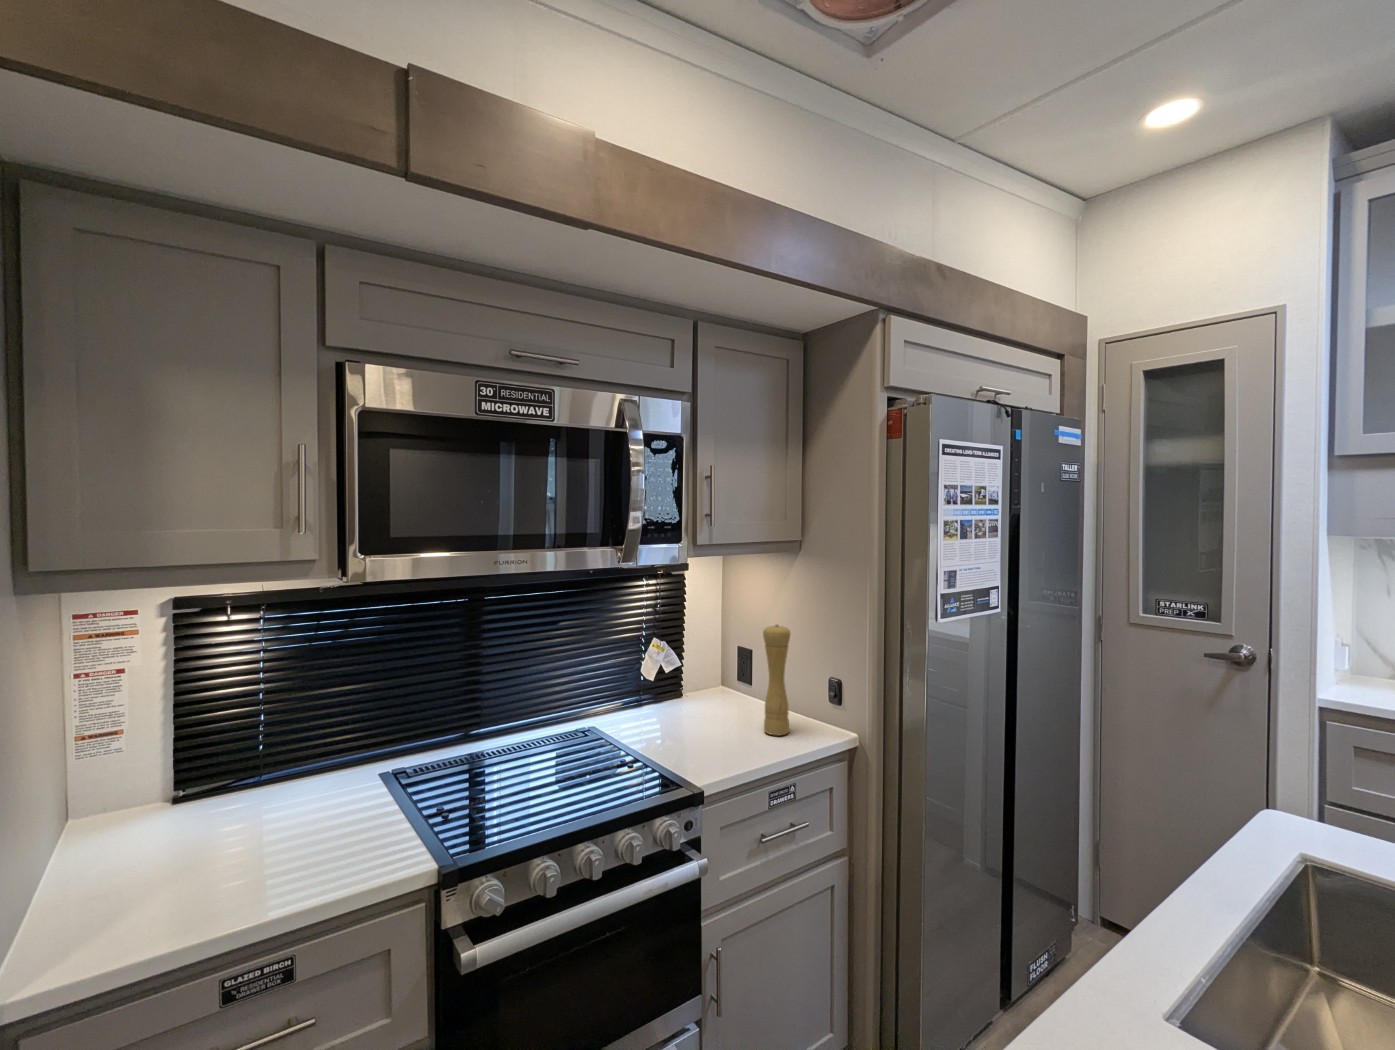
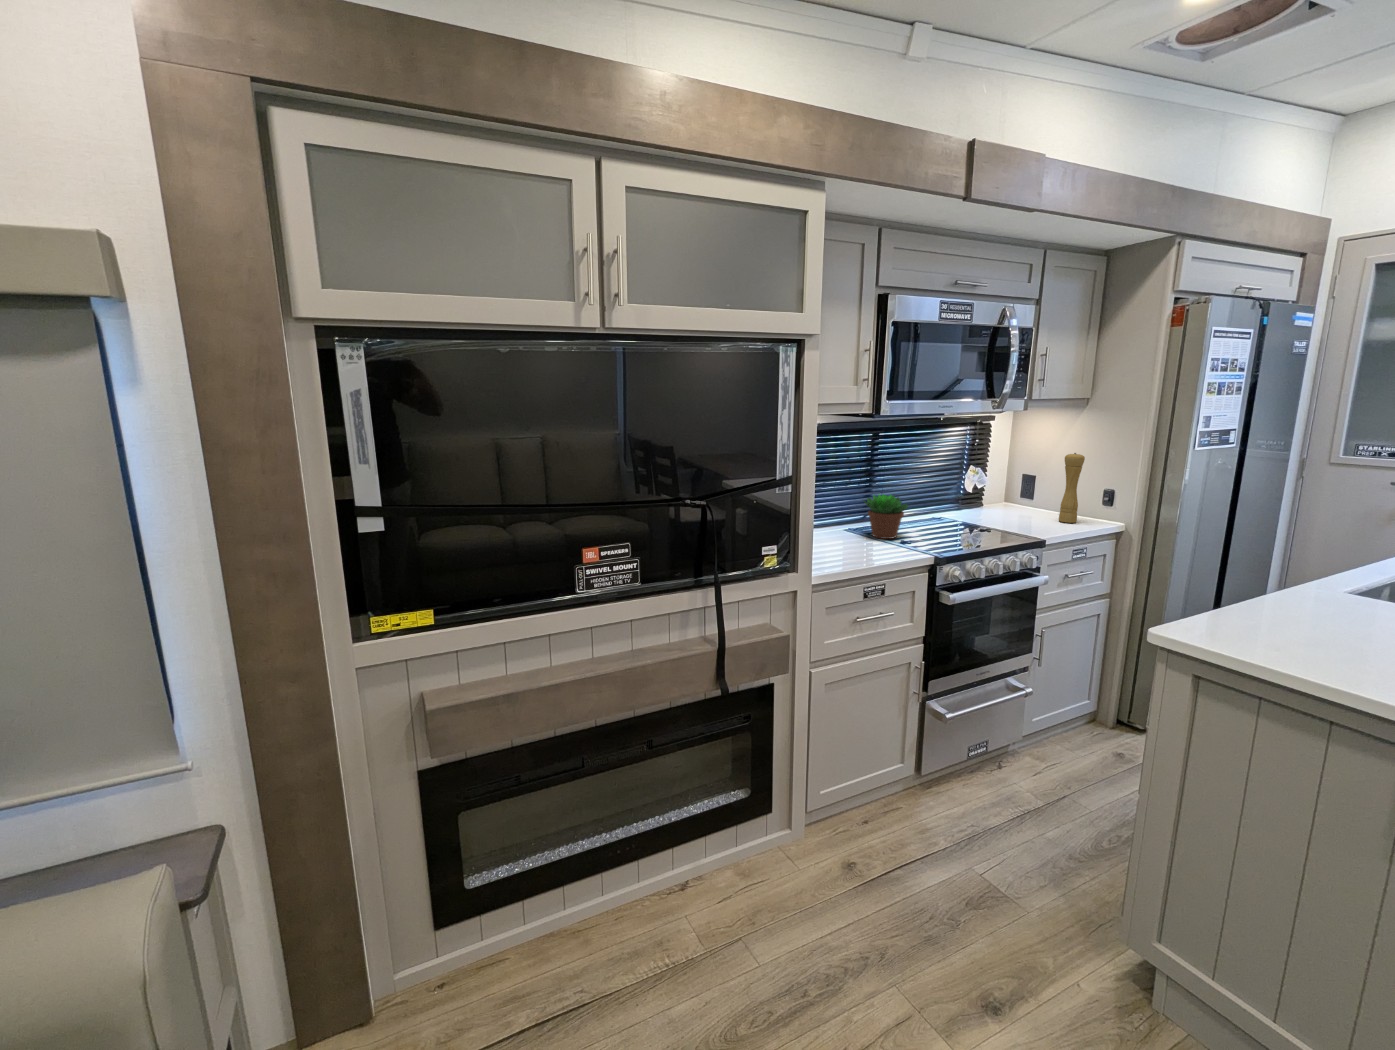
succulent plant: none [368,714,464,809] -> present [865,494,908,539]

